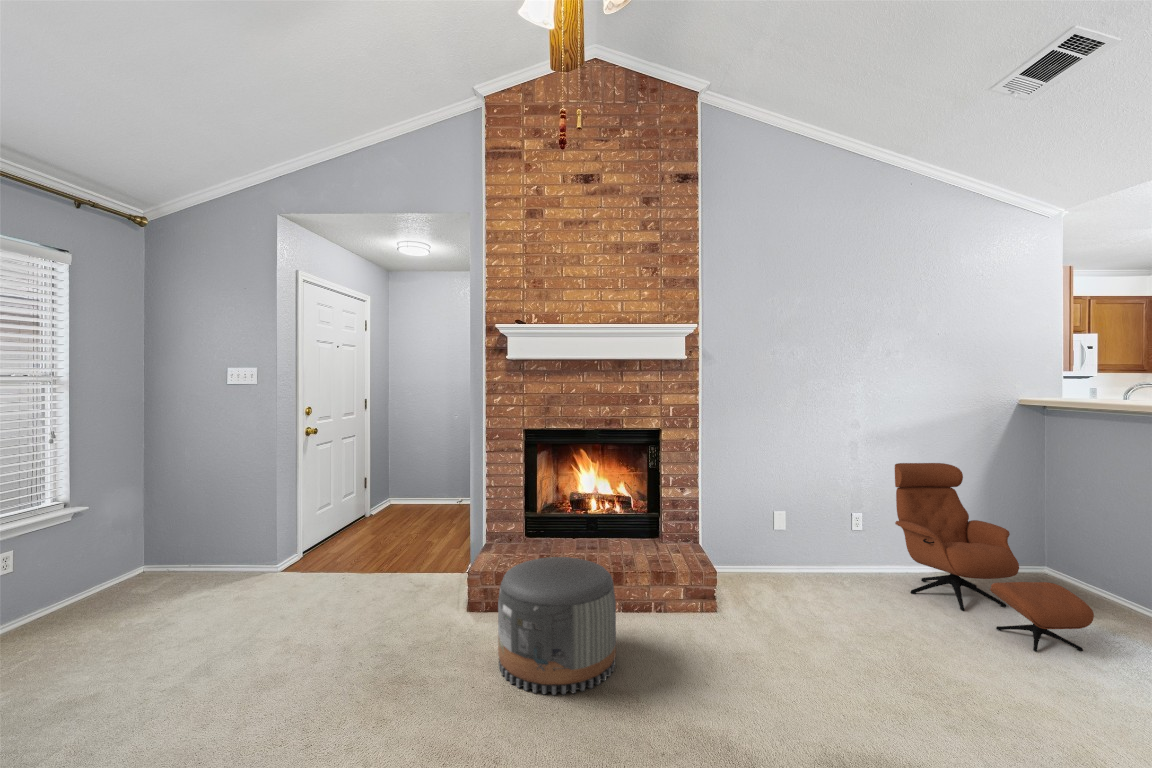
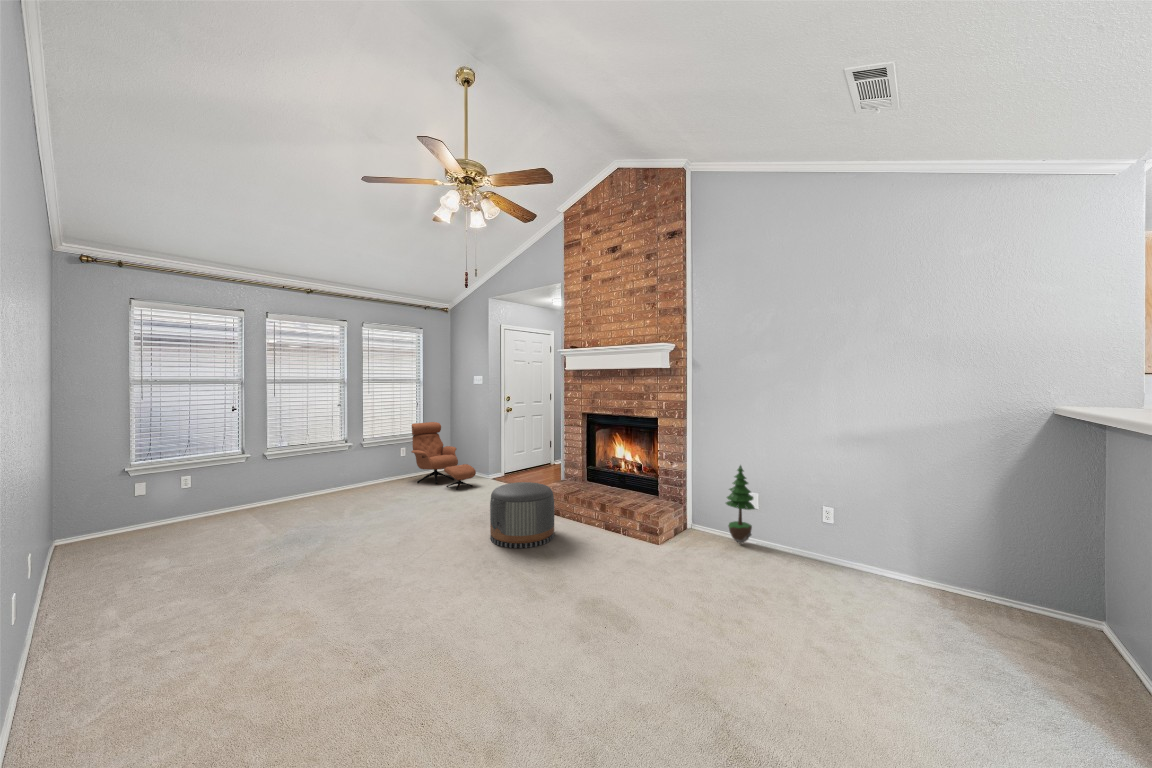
lounge chair: present [895,463,1094,651] -> present [411,422,476,490]
potted tree: none [775,480,813,580] -> present [726,465,755,543]

